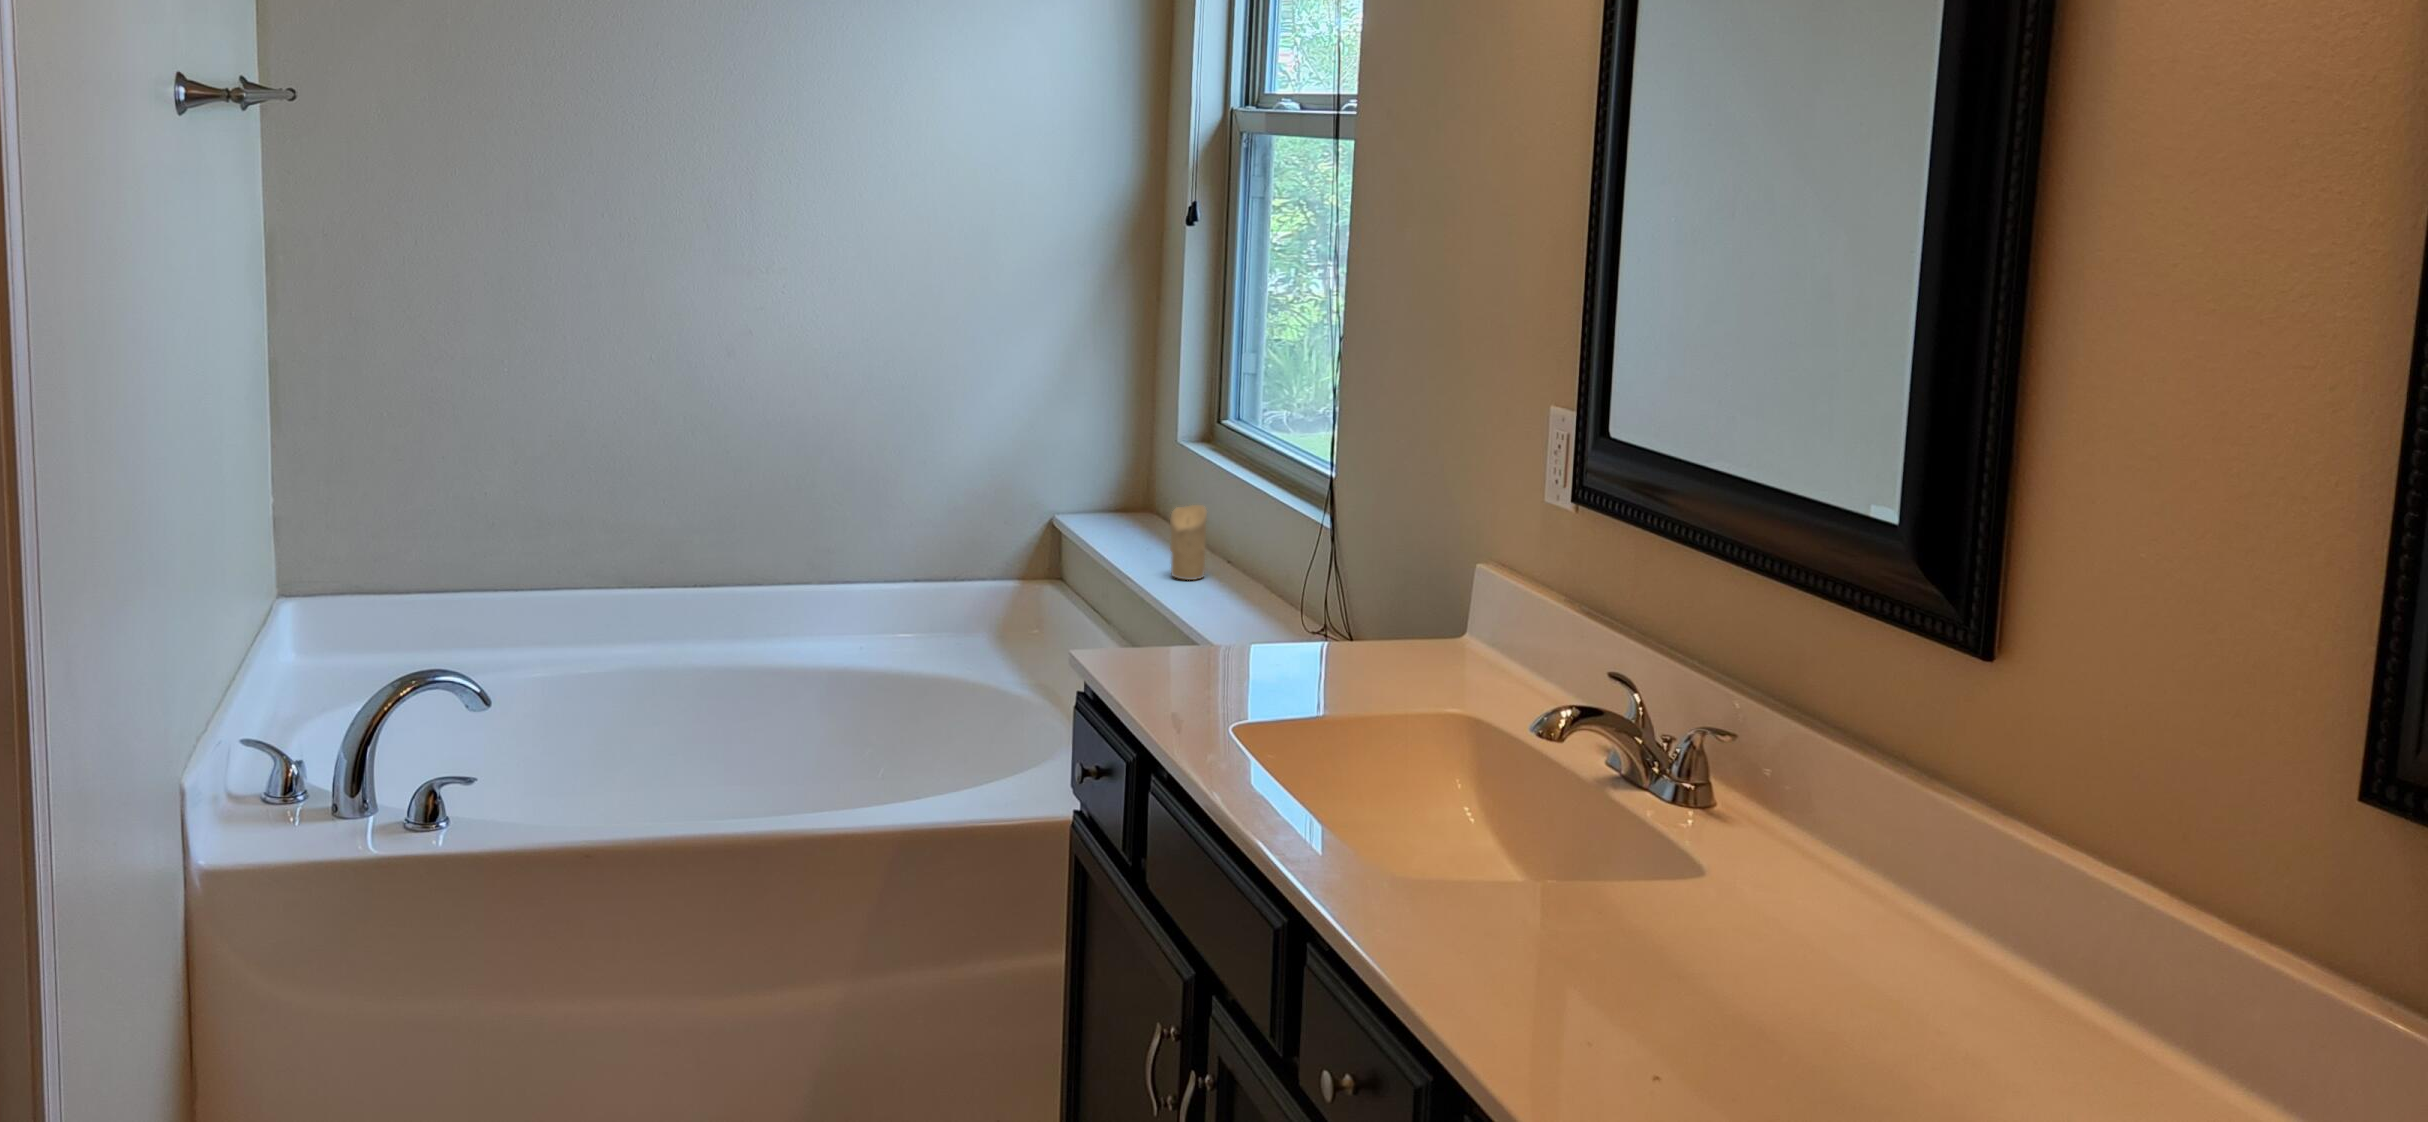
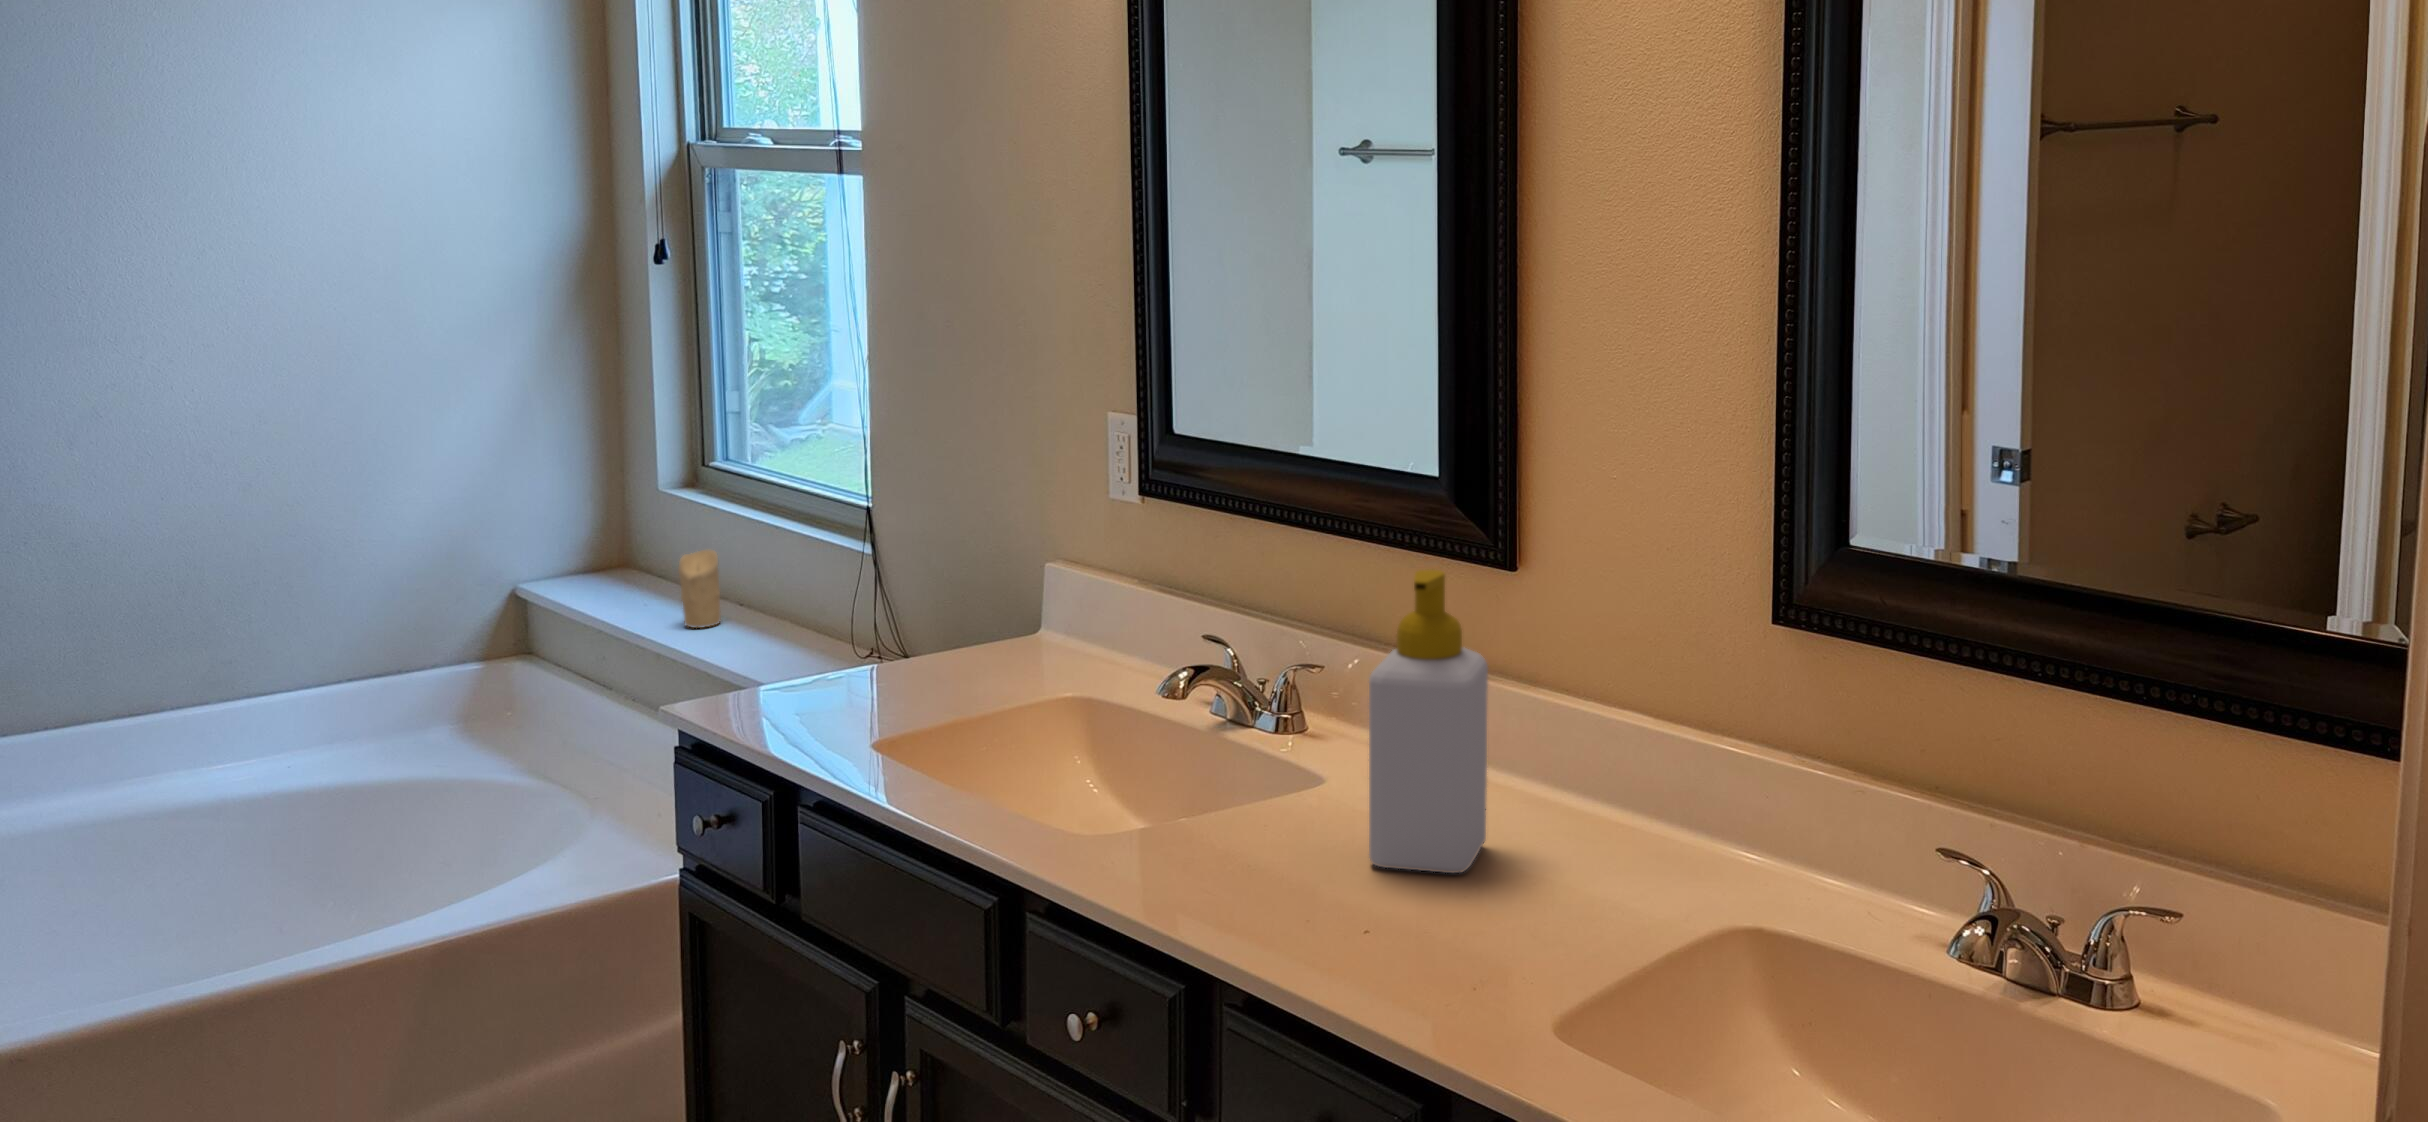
soap bottle: none [1700,641,1892,1033] -> present [1369,569,1488,873]

